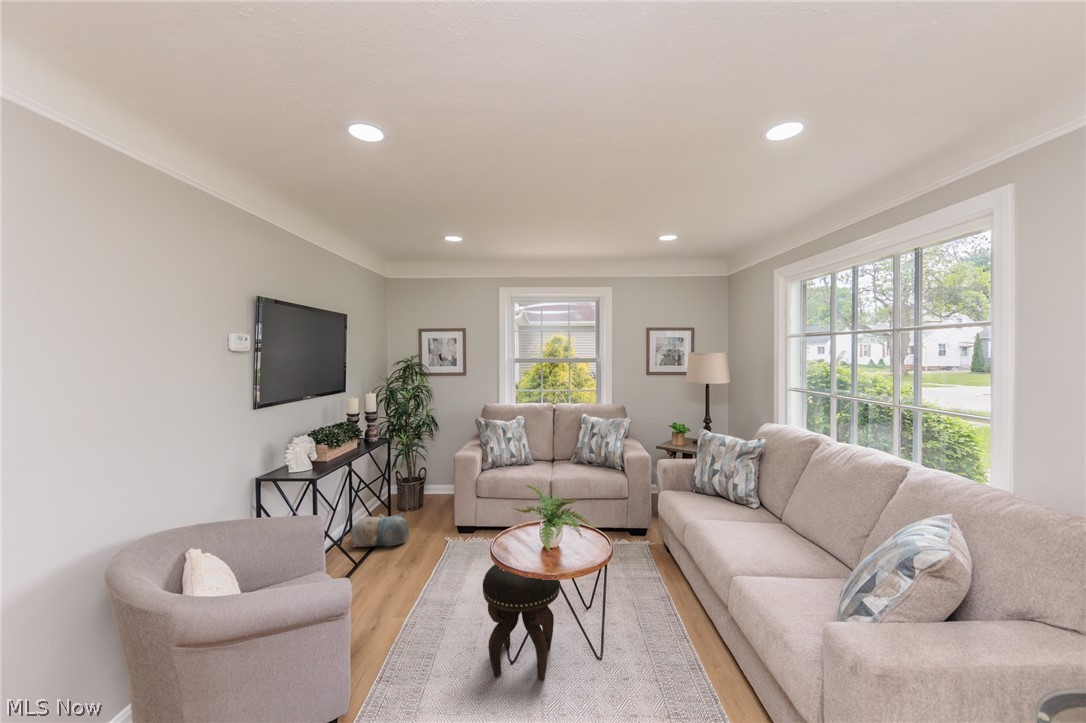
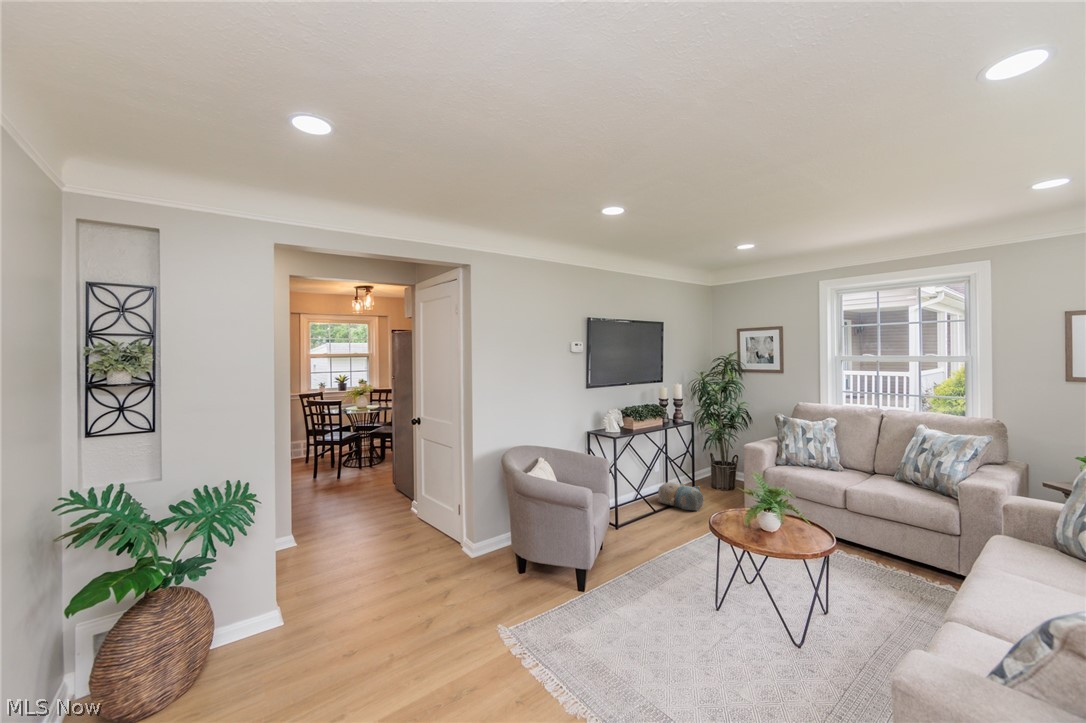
footstool: present [483,564,560,680] -> none [693,529,765,634]

